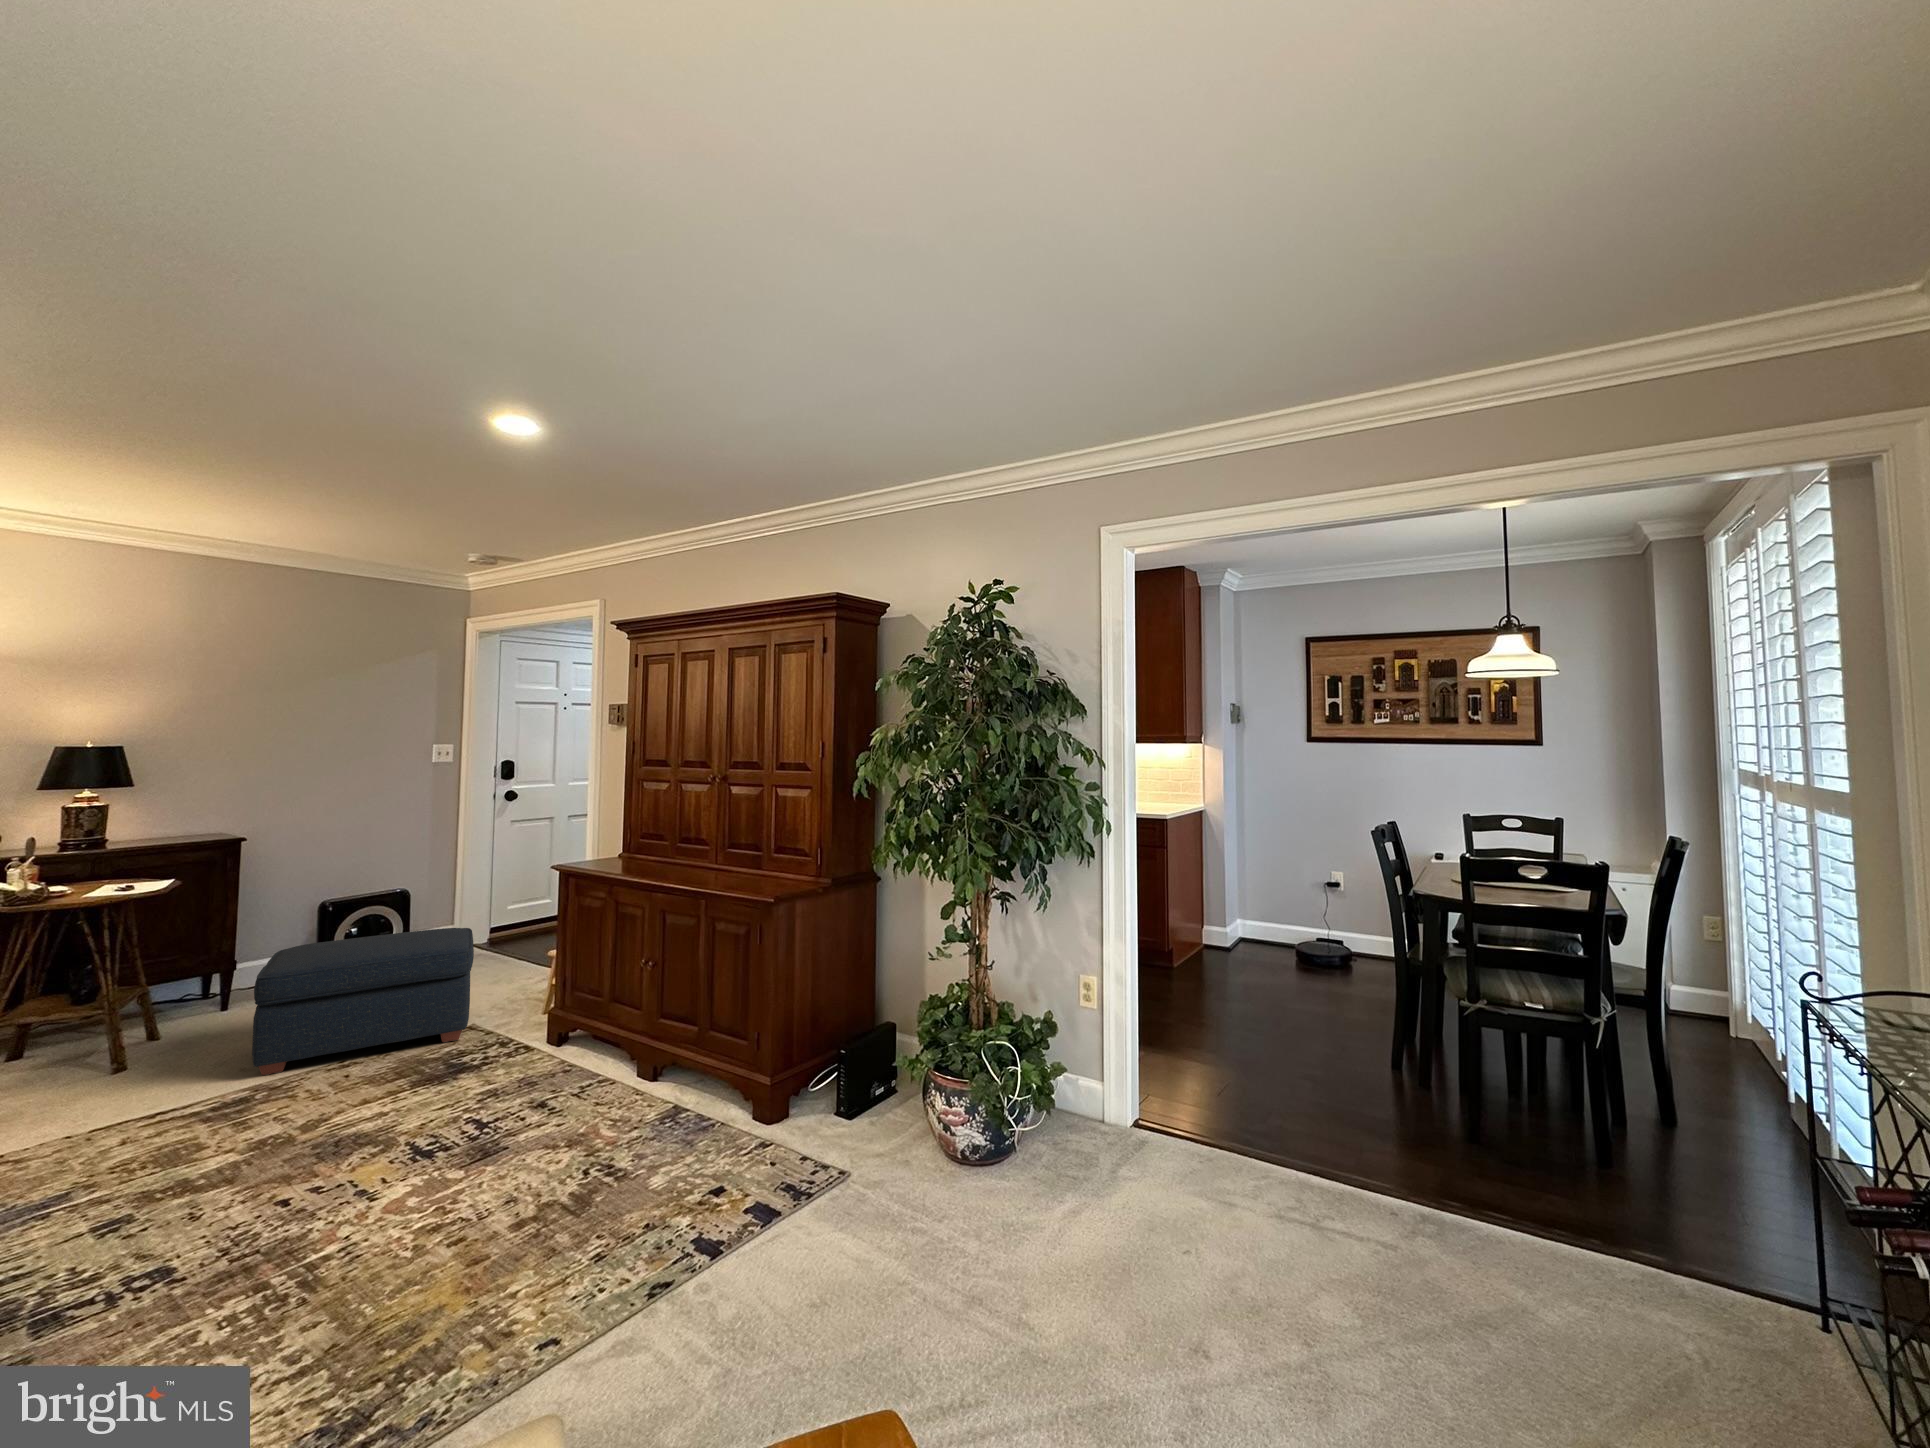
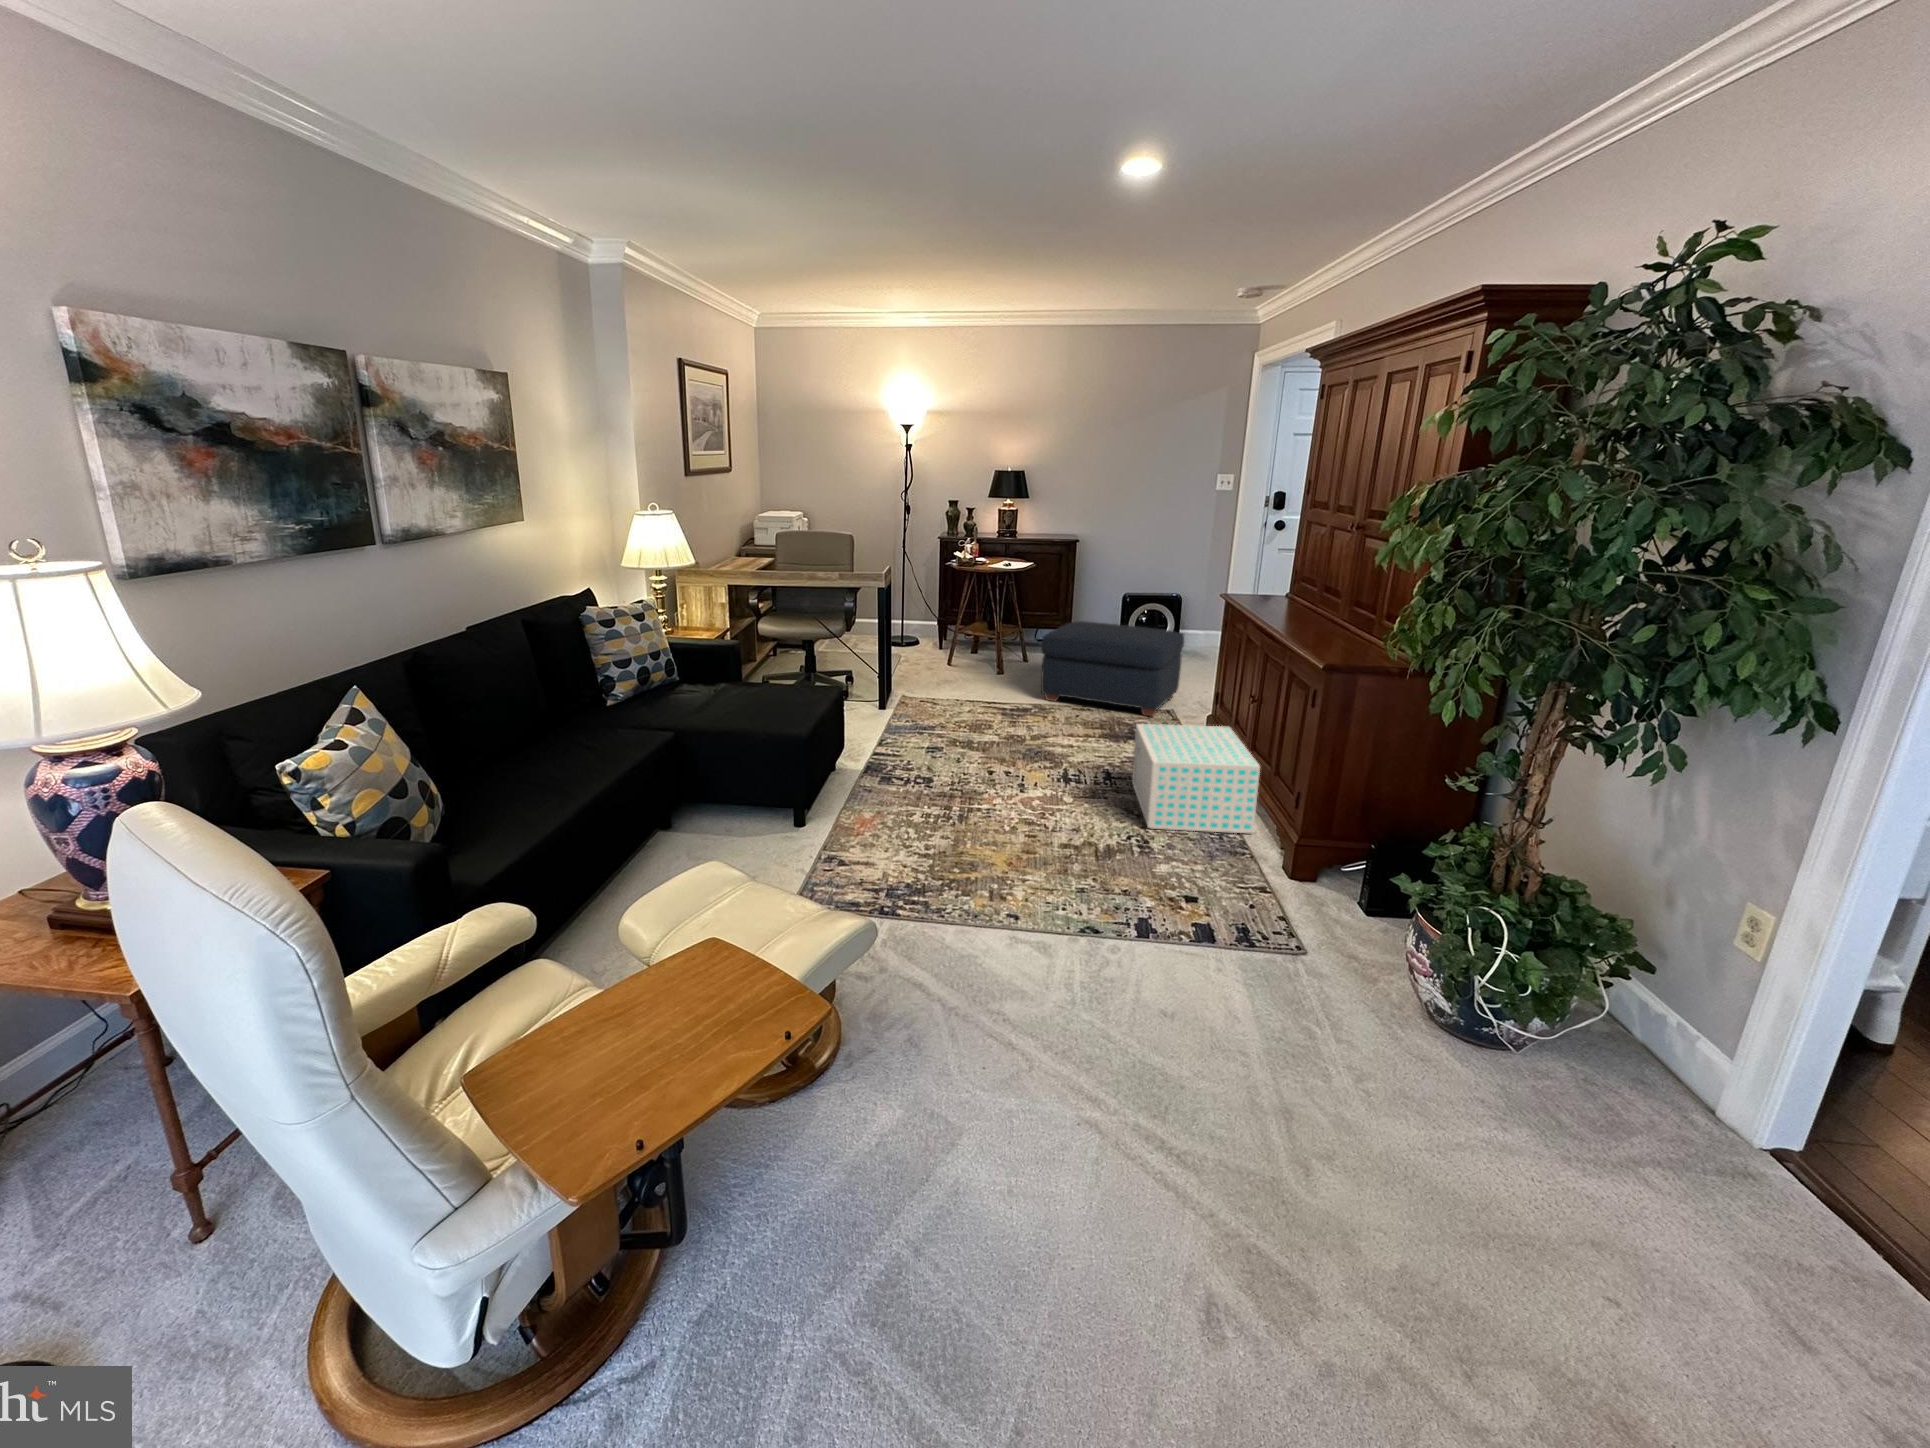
storage box: none [519,1003,703,1151] -> present [1132,724,1260,833]

